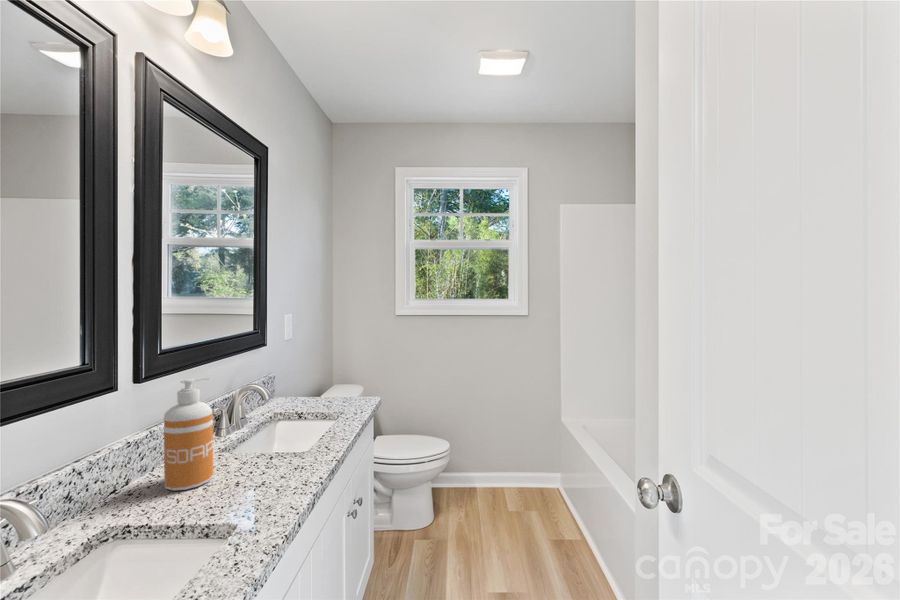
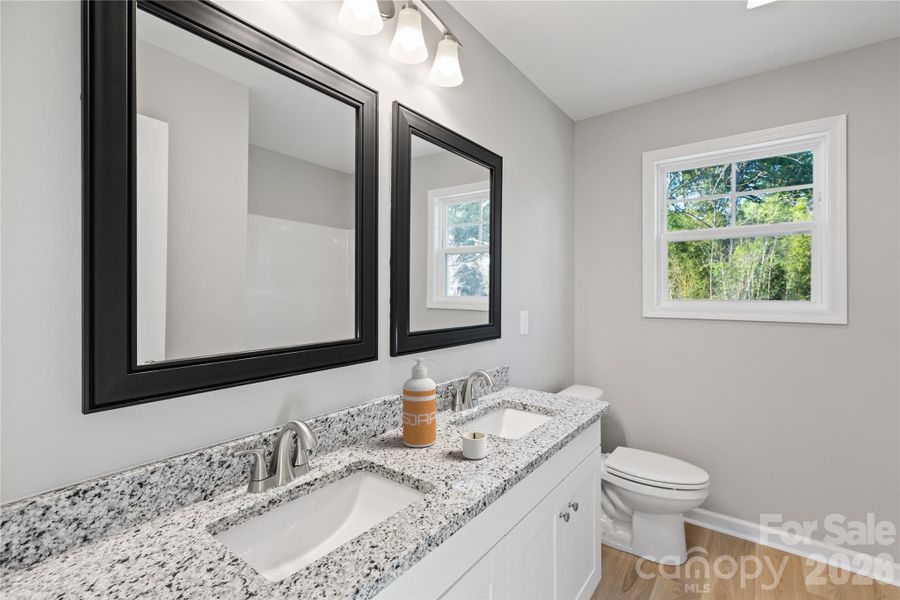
candle: none [254,452,295,484] -> present [462,432,487,459]

